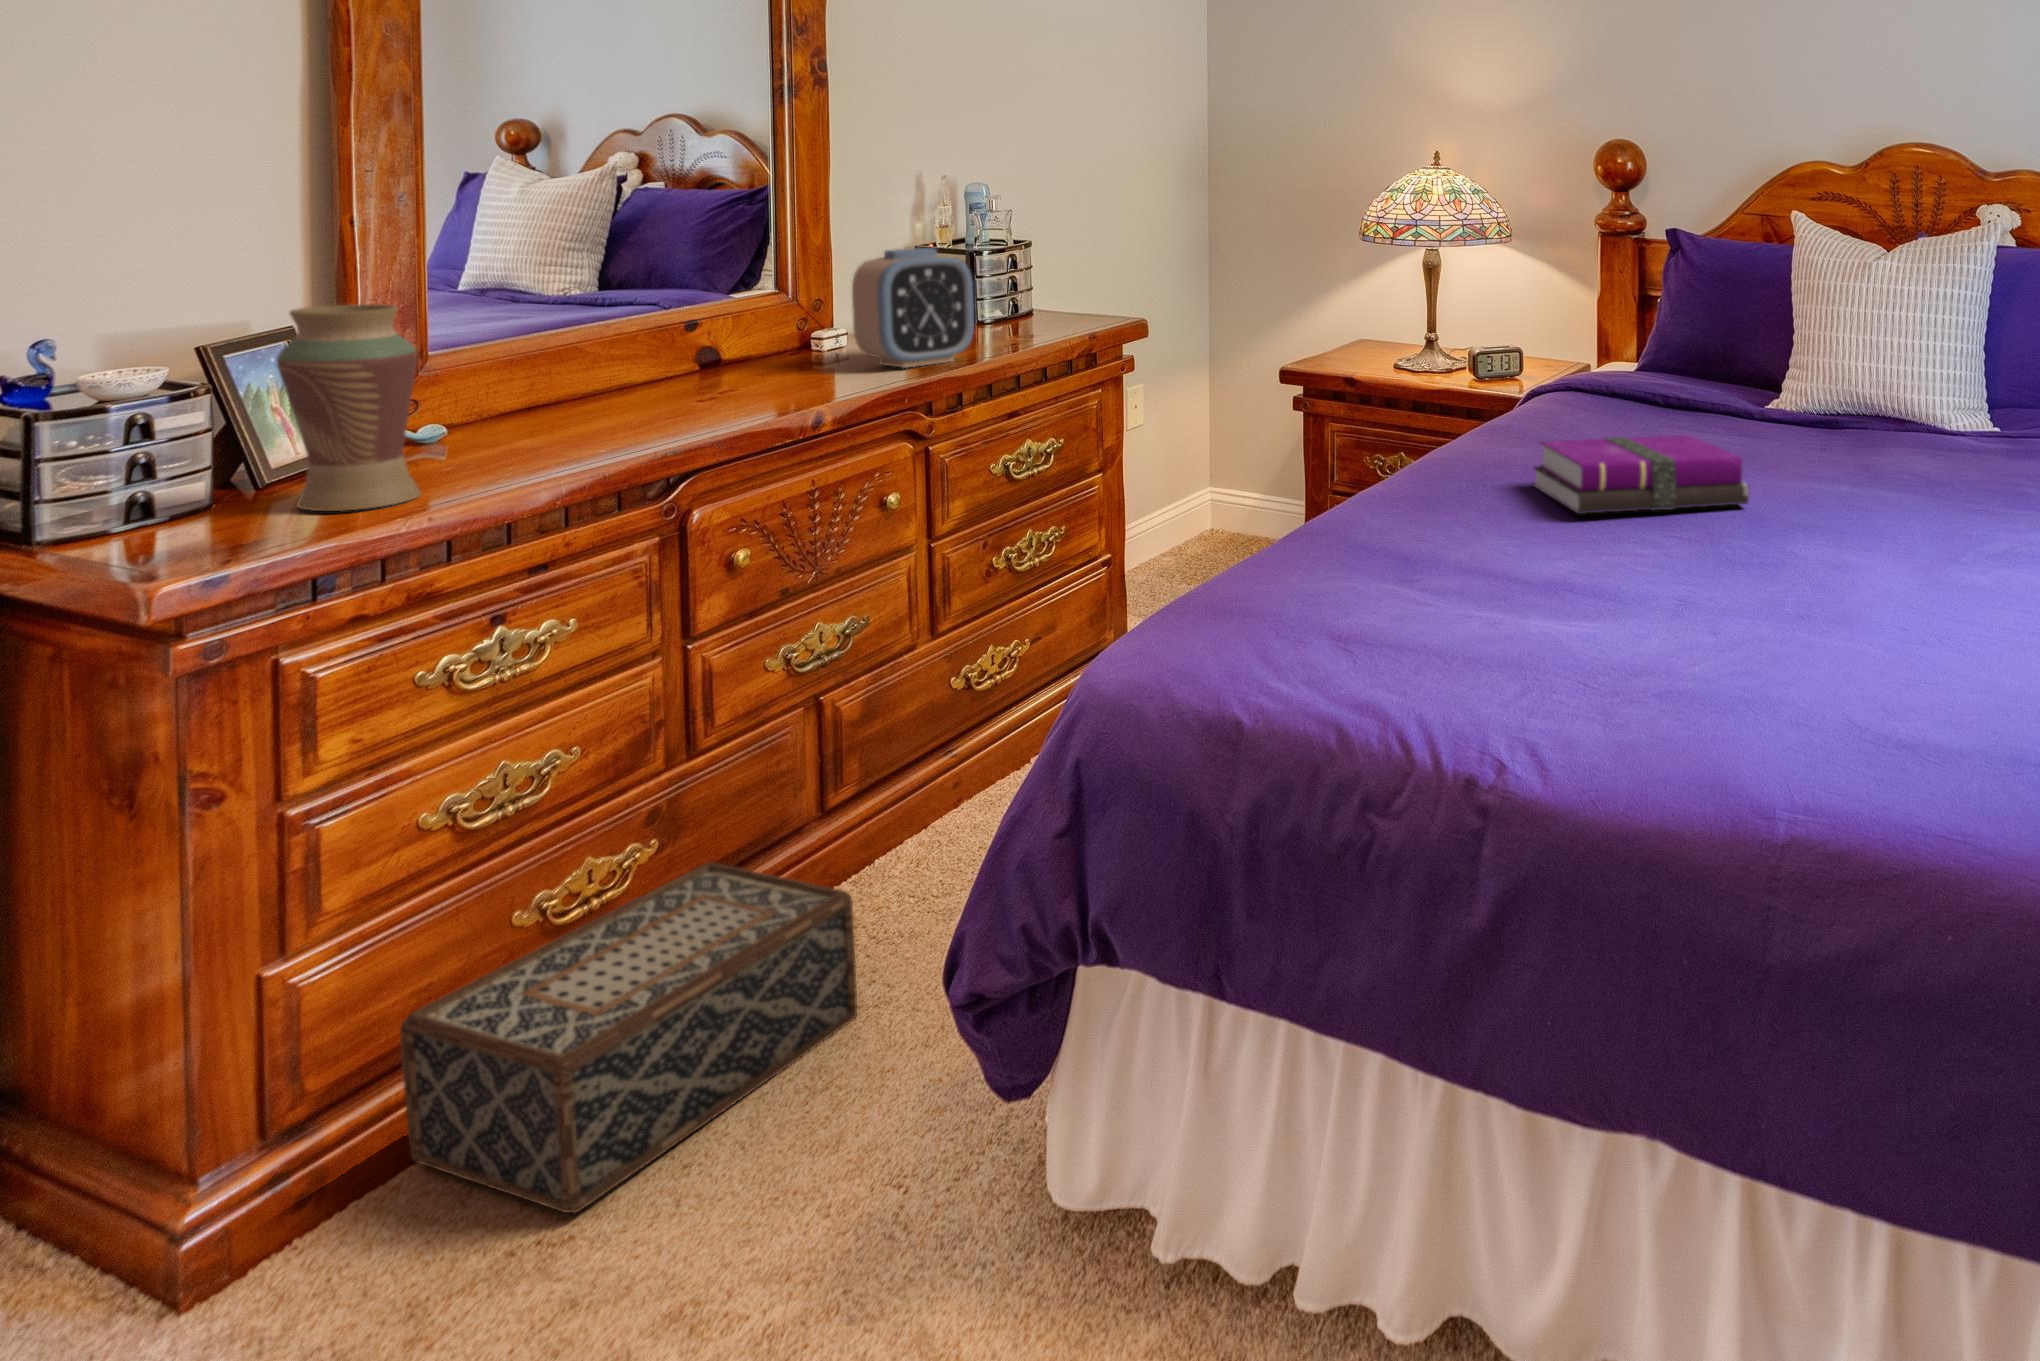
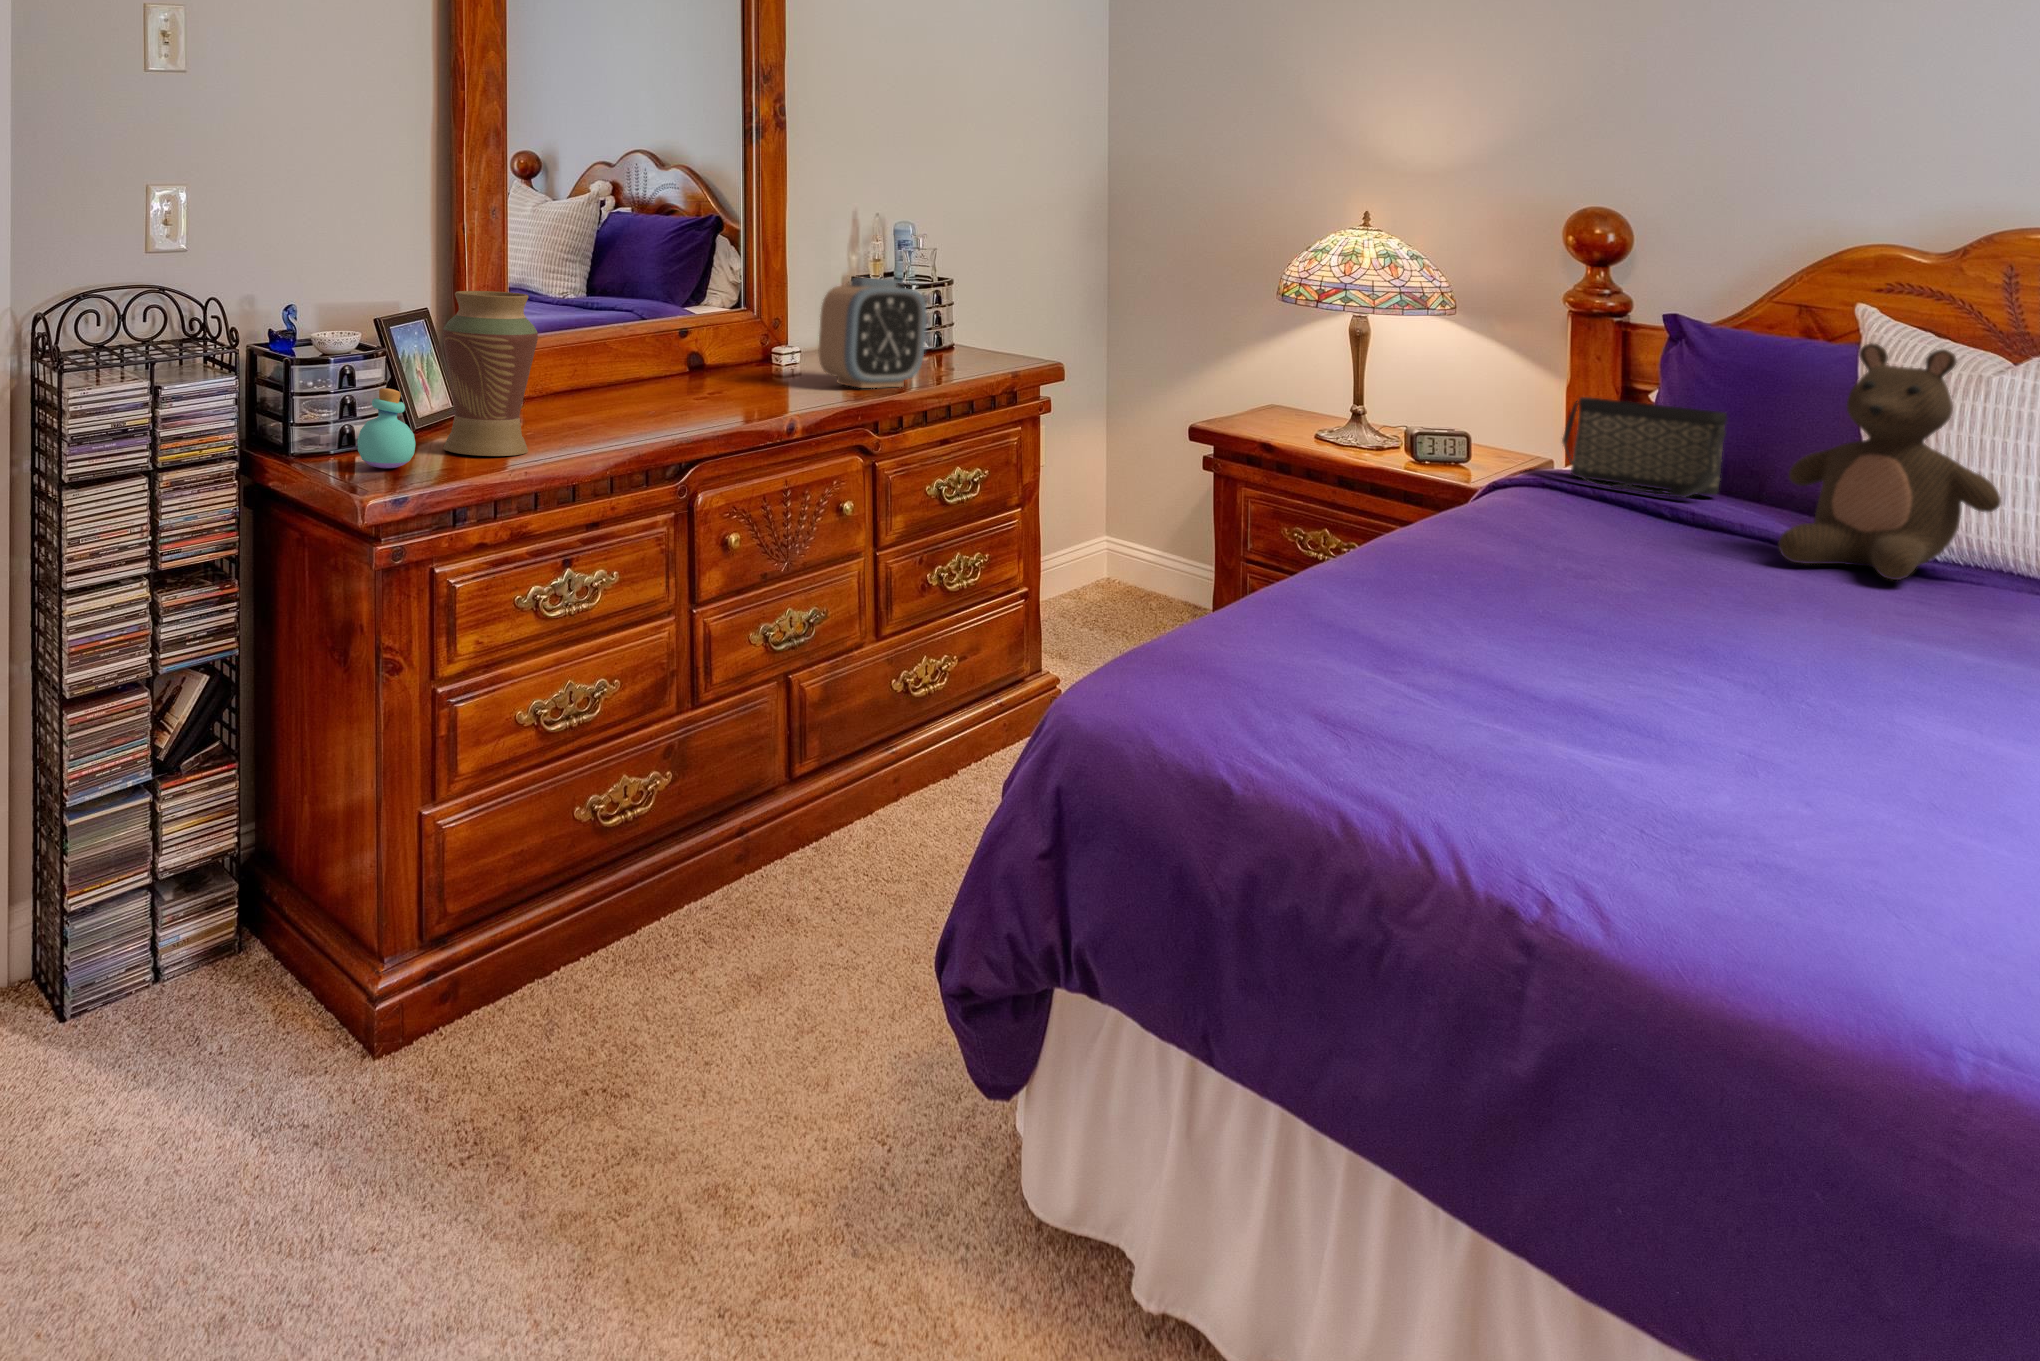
stuffed bear: none [1756,259,1926,477] -> present [1778,343,2001,580]
handbag: none [1587,319,1719,407] -> present [1562,397,1727,498]
notebook: present [1534,435,1749,514] -> none [1515,508,1775,592]
perfume bottle: none [134,444,227,546] -> present [357,388,415,468]
woven basket: present [400,863,857,1213] -> none [486,802,824,1055]

